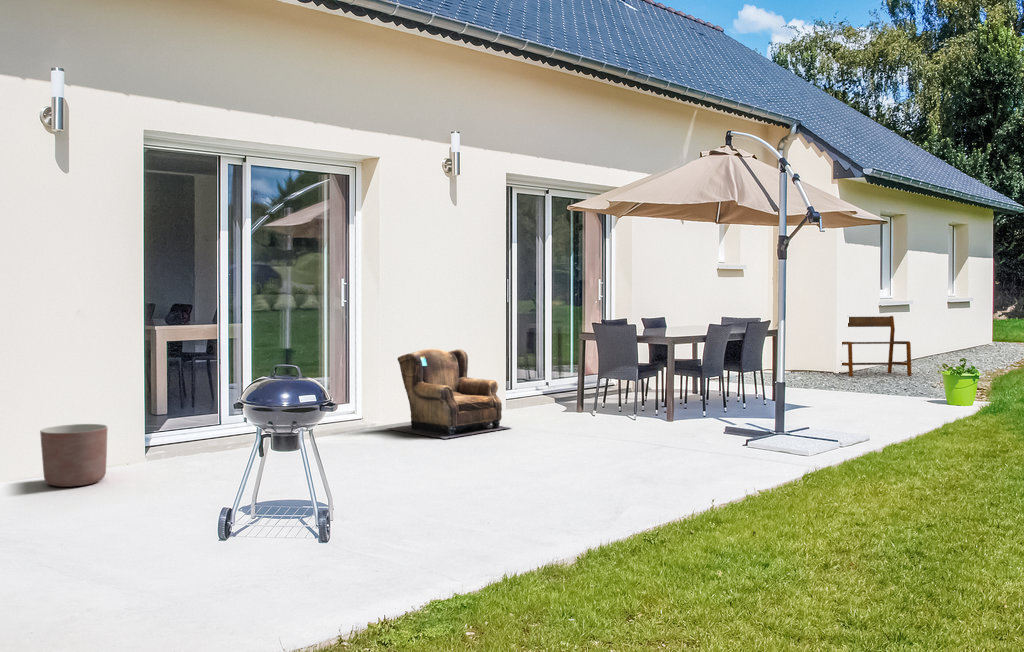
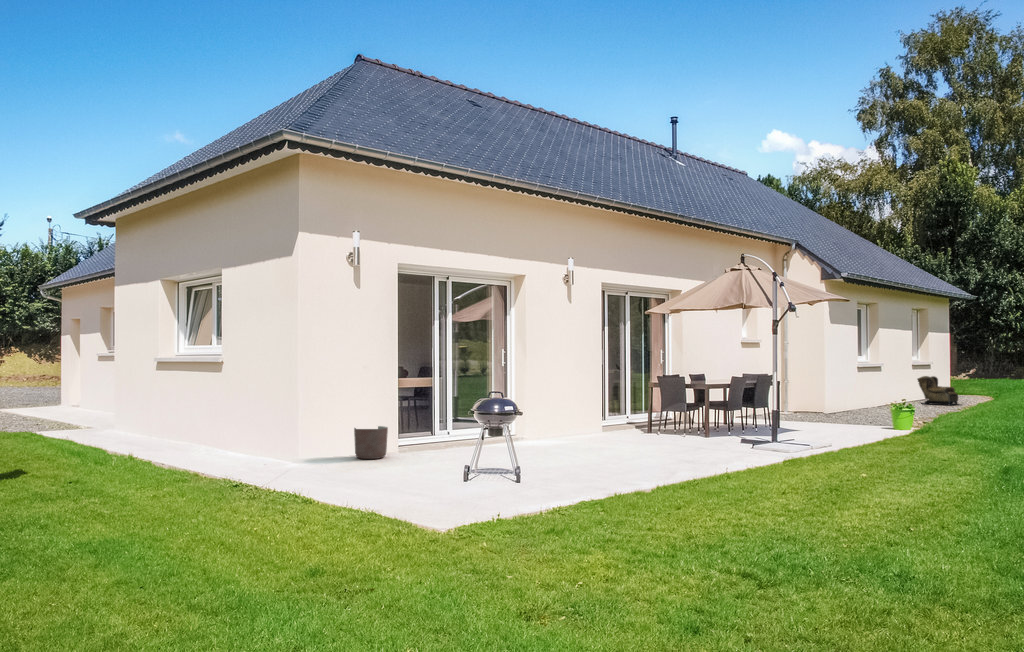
bench: present [839,316,911,376] -> none [826,374,881,416]
armchair: present [387,349,509,439] -> present [917,376,958,405]

